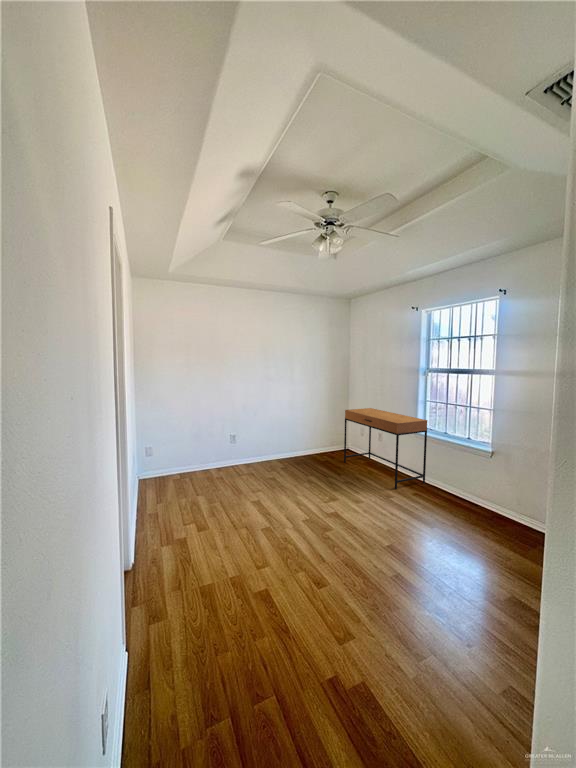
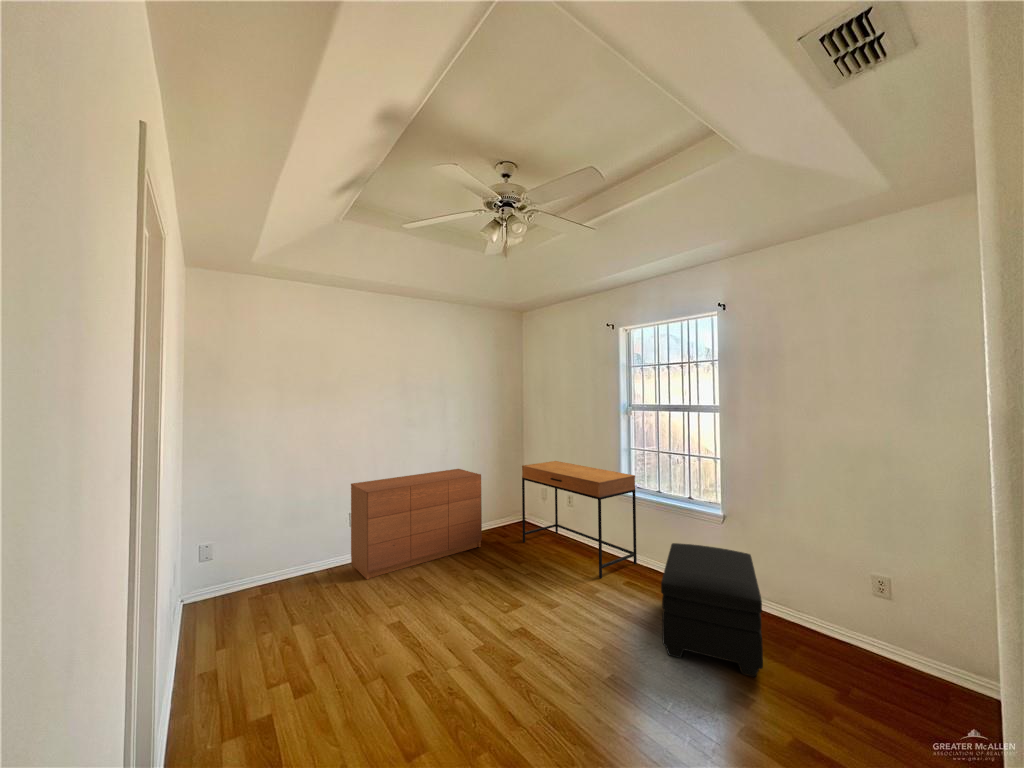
dresser: none [231,410,316,476] -> present [351,469,482,580]
ottoman: none [430,469,509,560] -> present [661,543,763,677]

